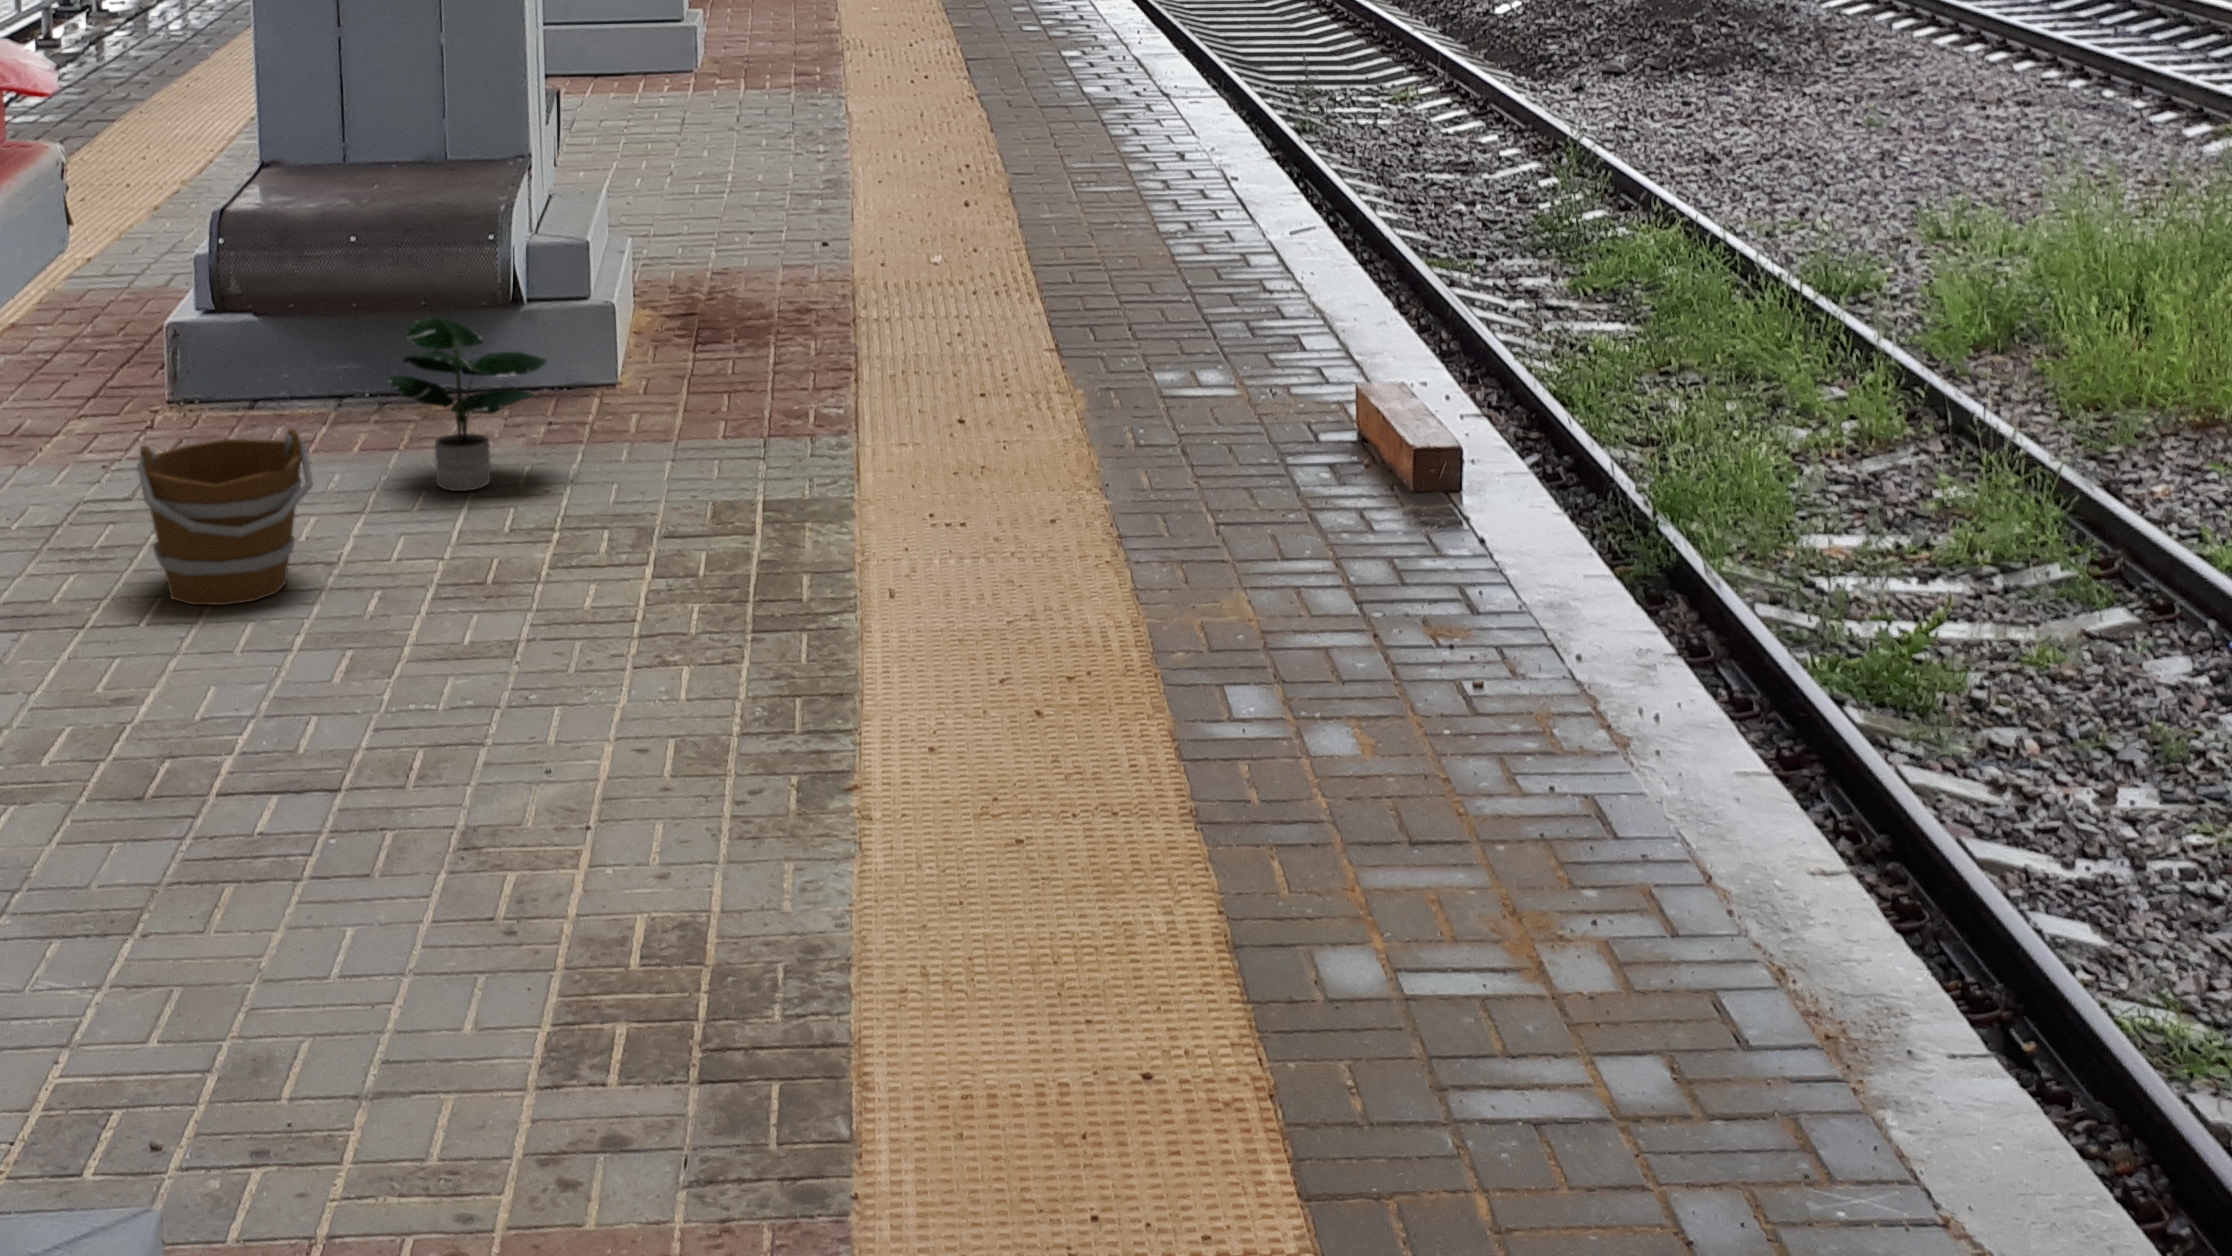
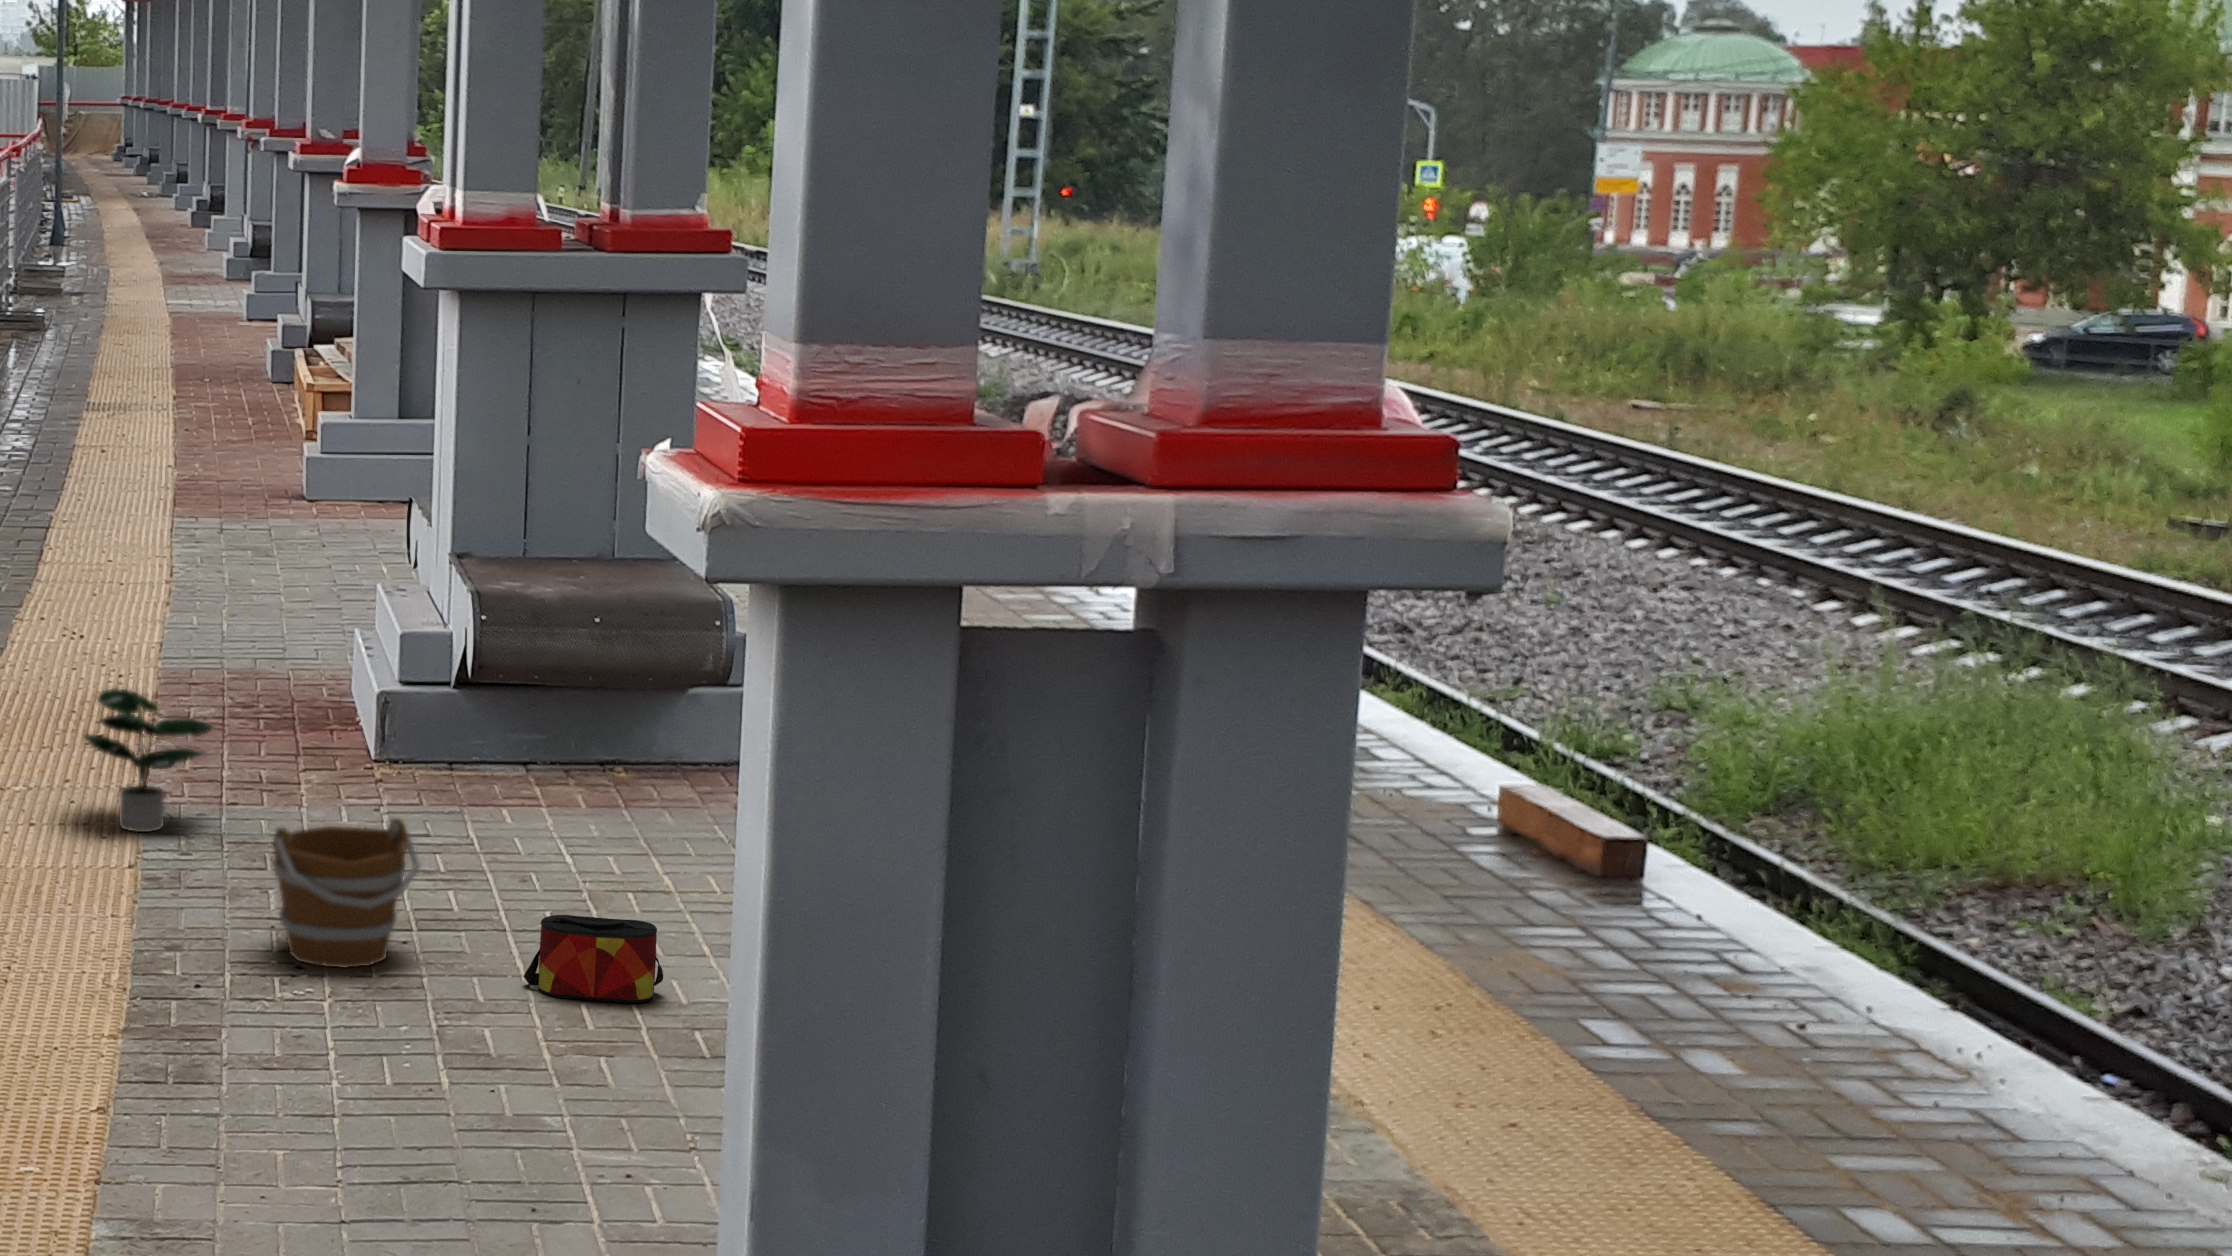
potted plant: present [388,318,547,491] -> present [84,688,213,832]
bag: none [416,536,573,637] -> present [523,915,663,1003]

